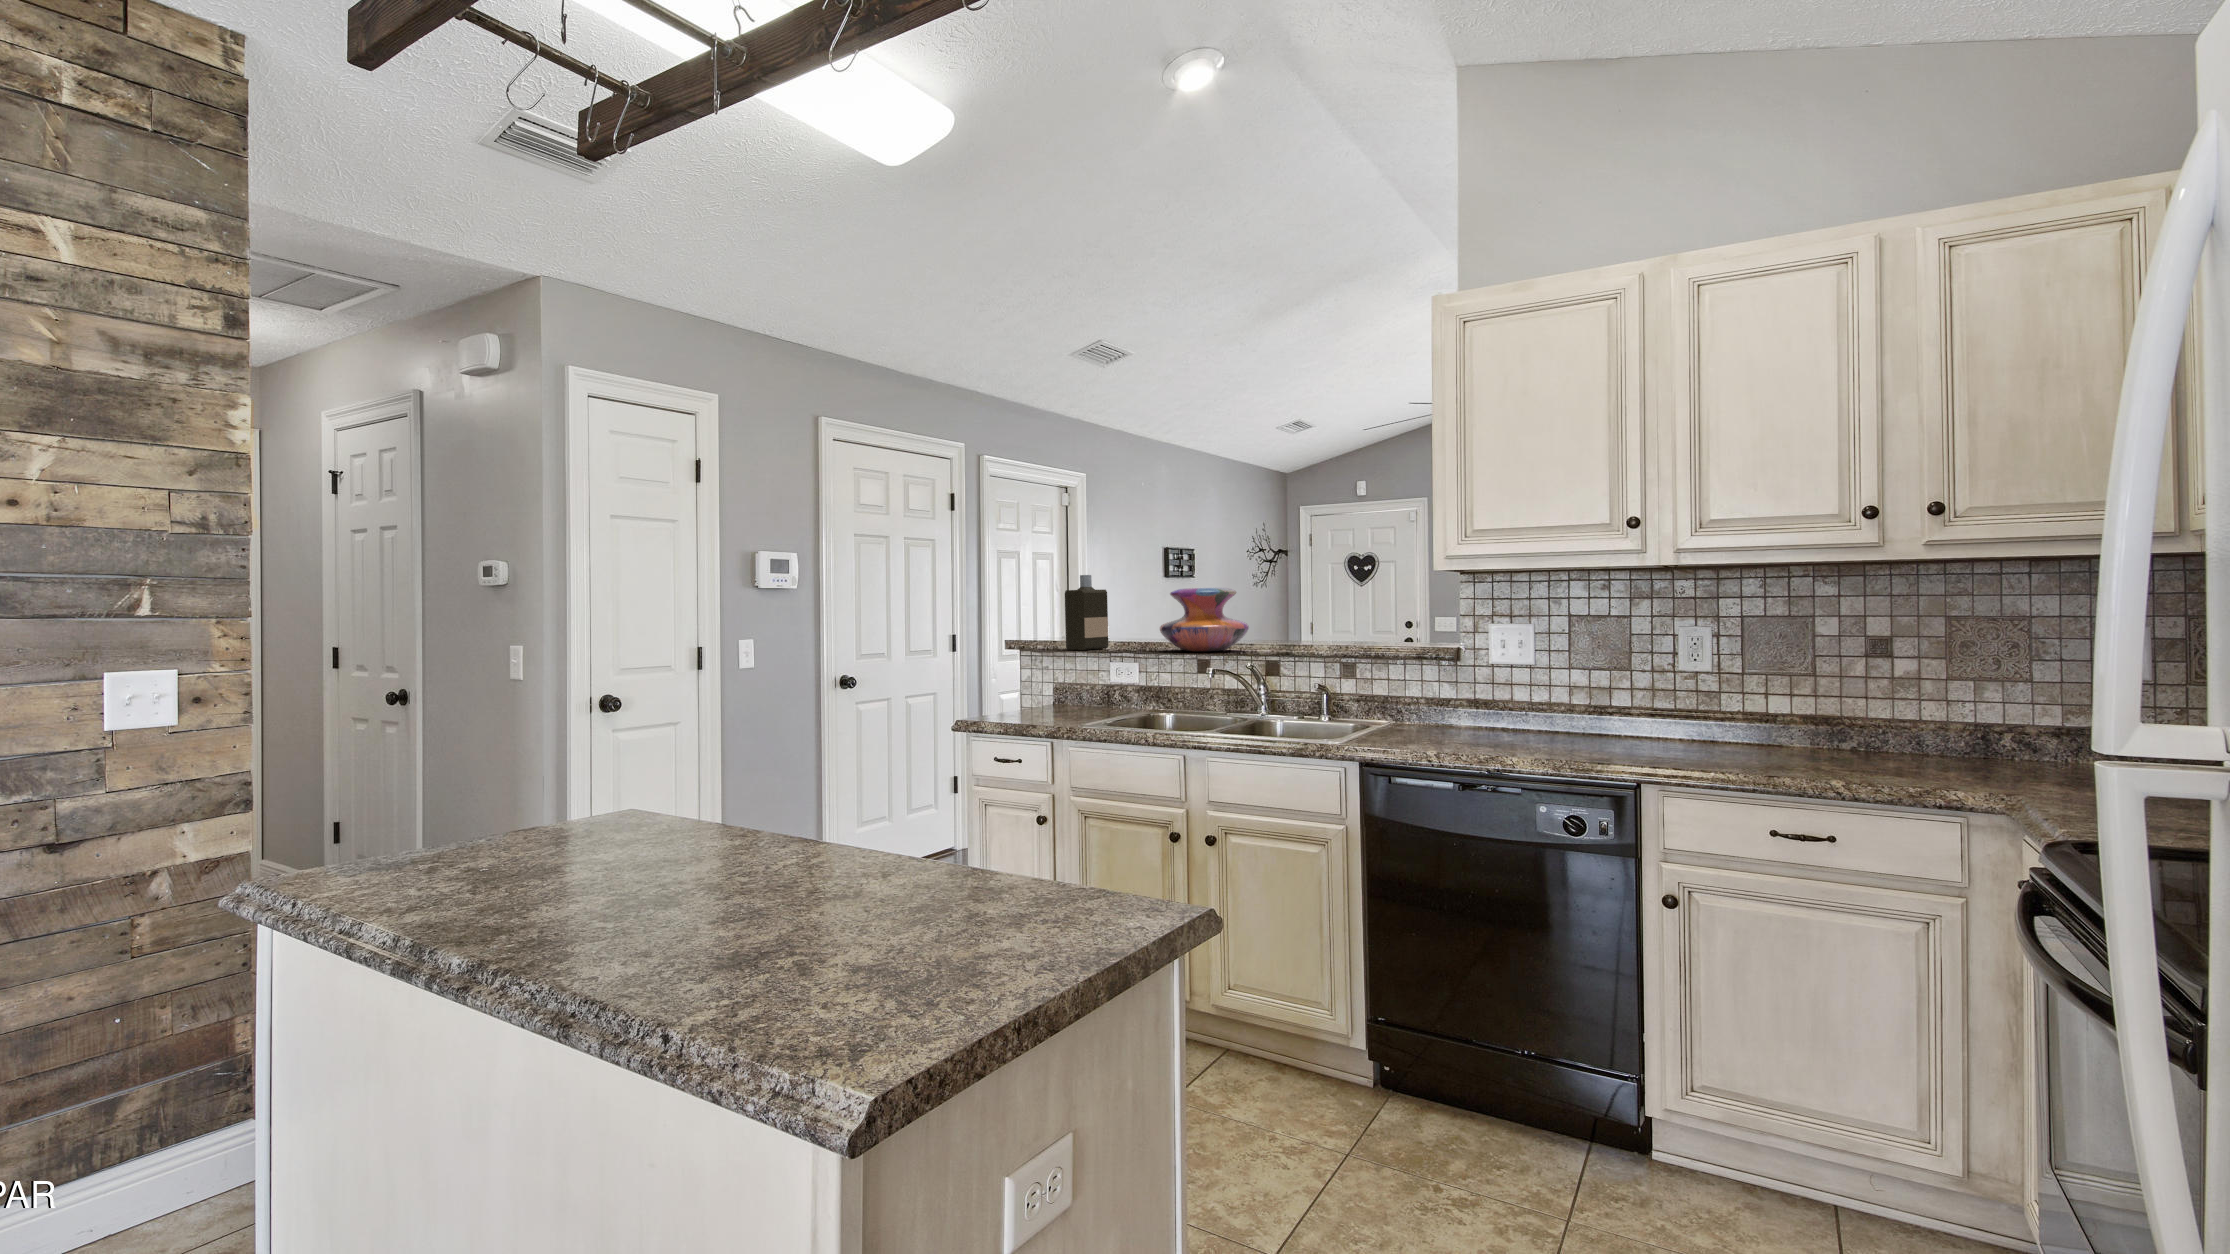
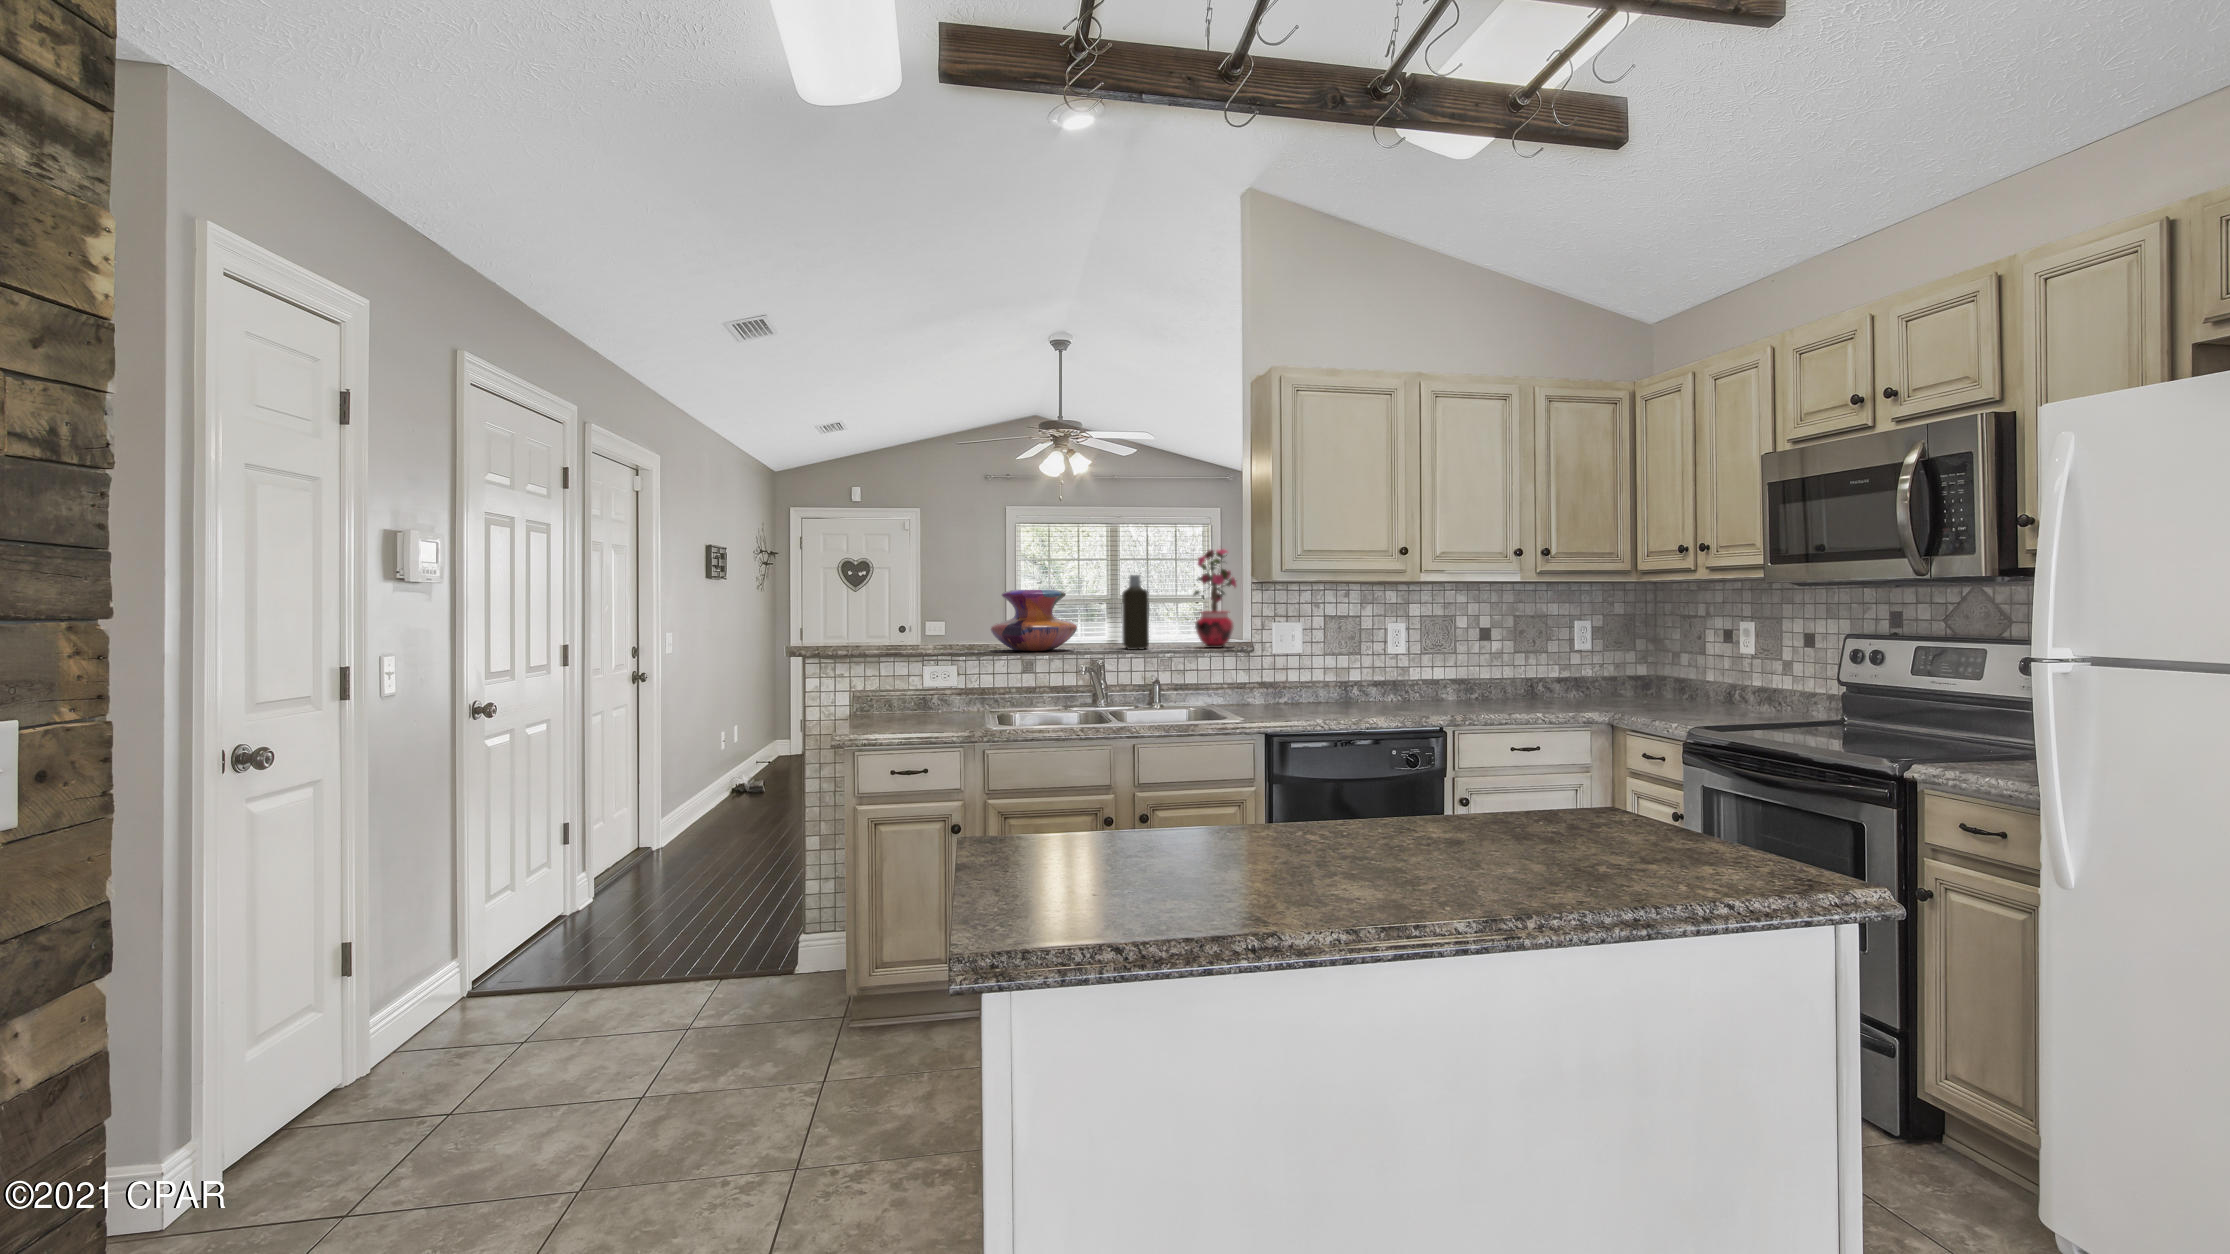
potted plant: none [1370,531,1442,654] -> present [1194,549,1236,648]
bottle: present [1065,575,1108,650] -> present [1122,575,1149,650]

